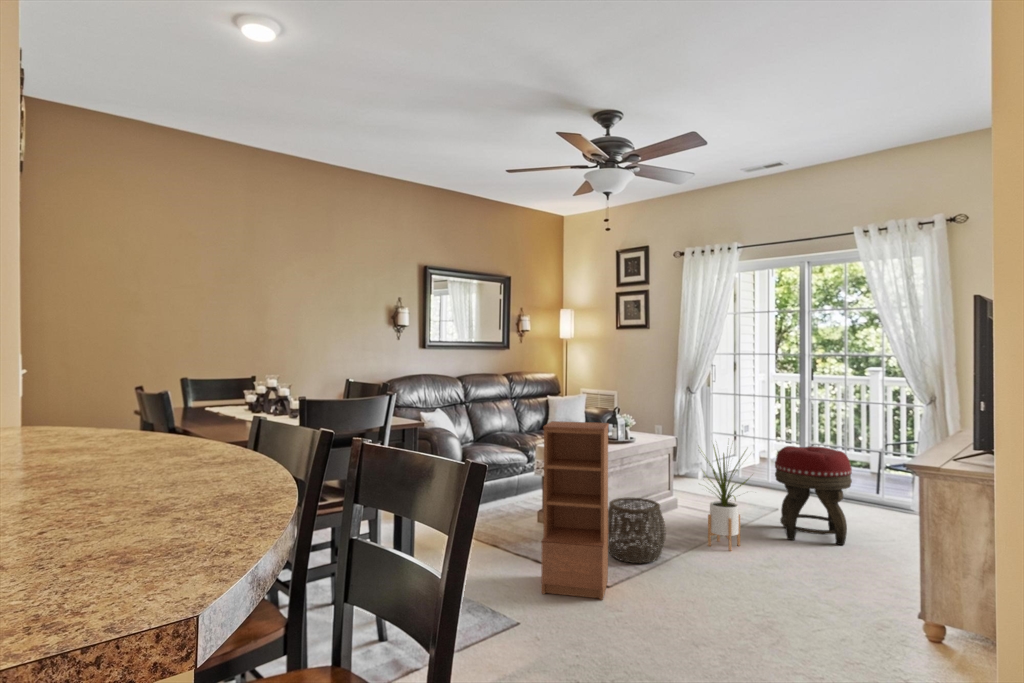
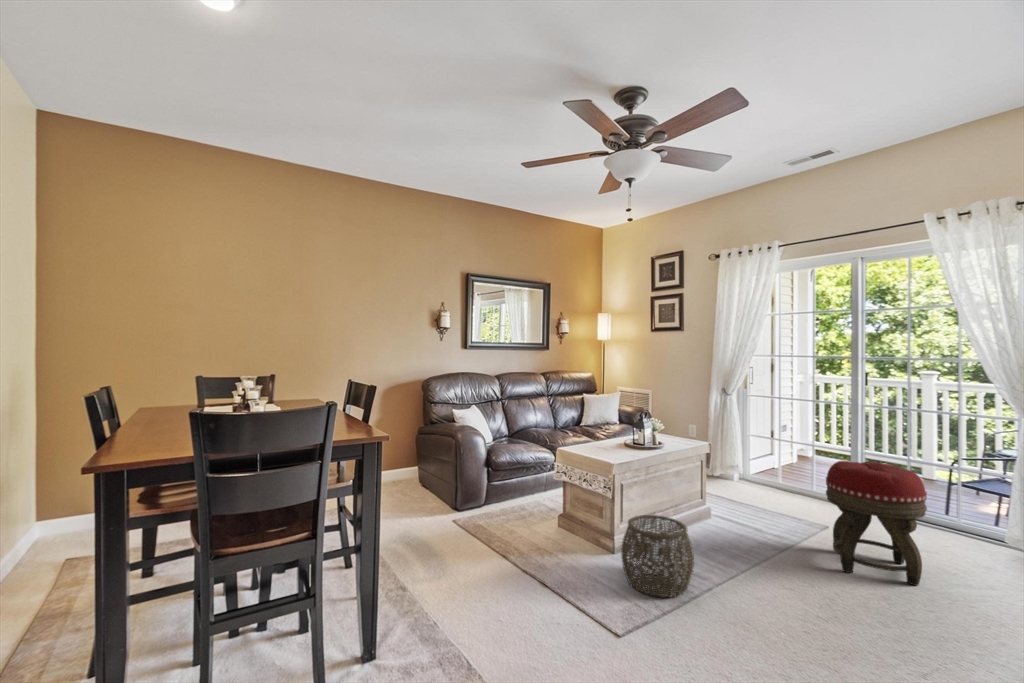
bookcase: present [541,421,609,600] -> none [535,430,622,657]
house plant: present [707,445,749,551] -> none [730,449,806,585]

